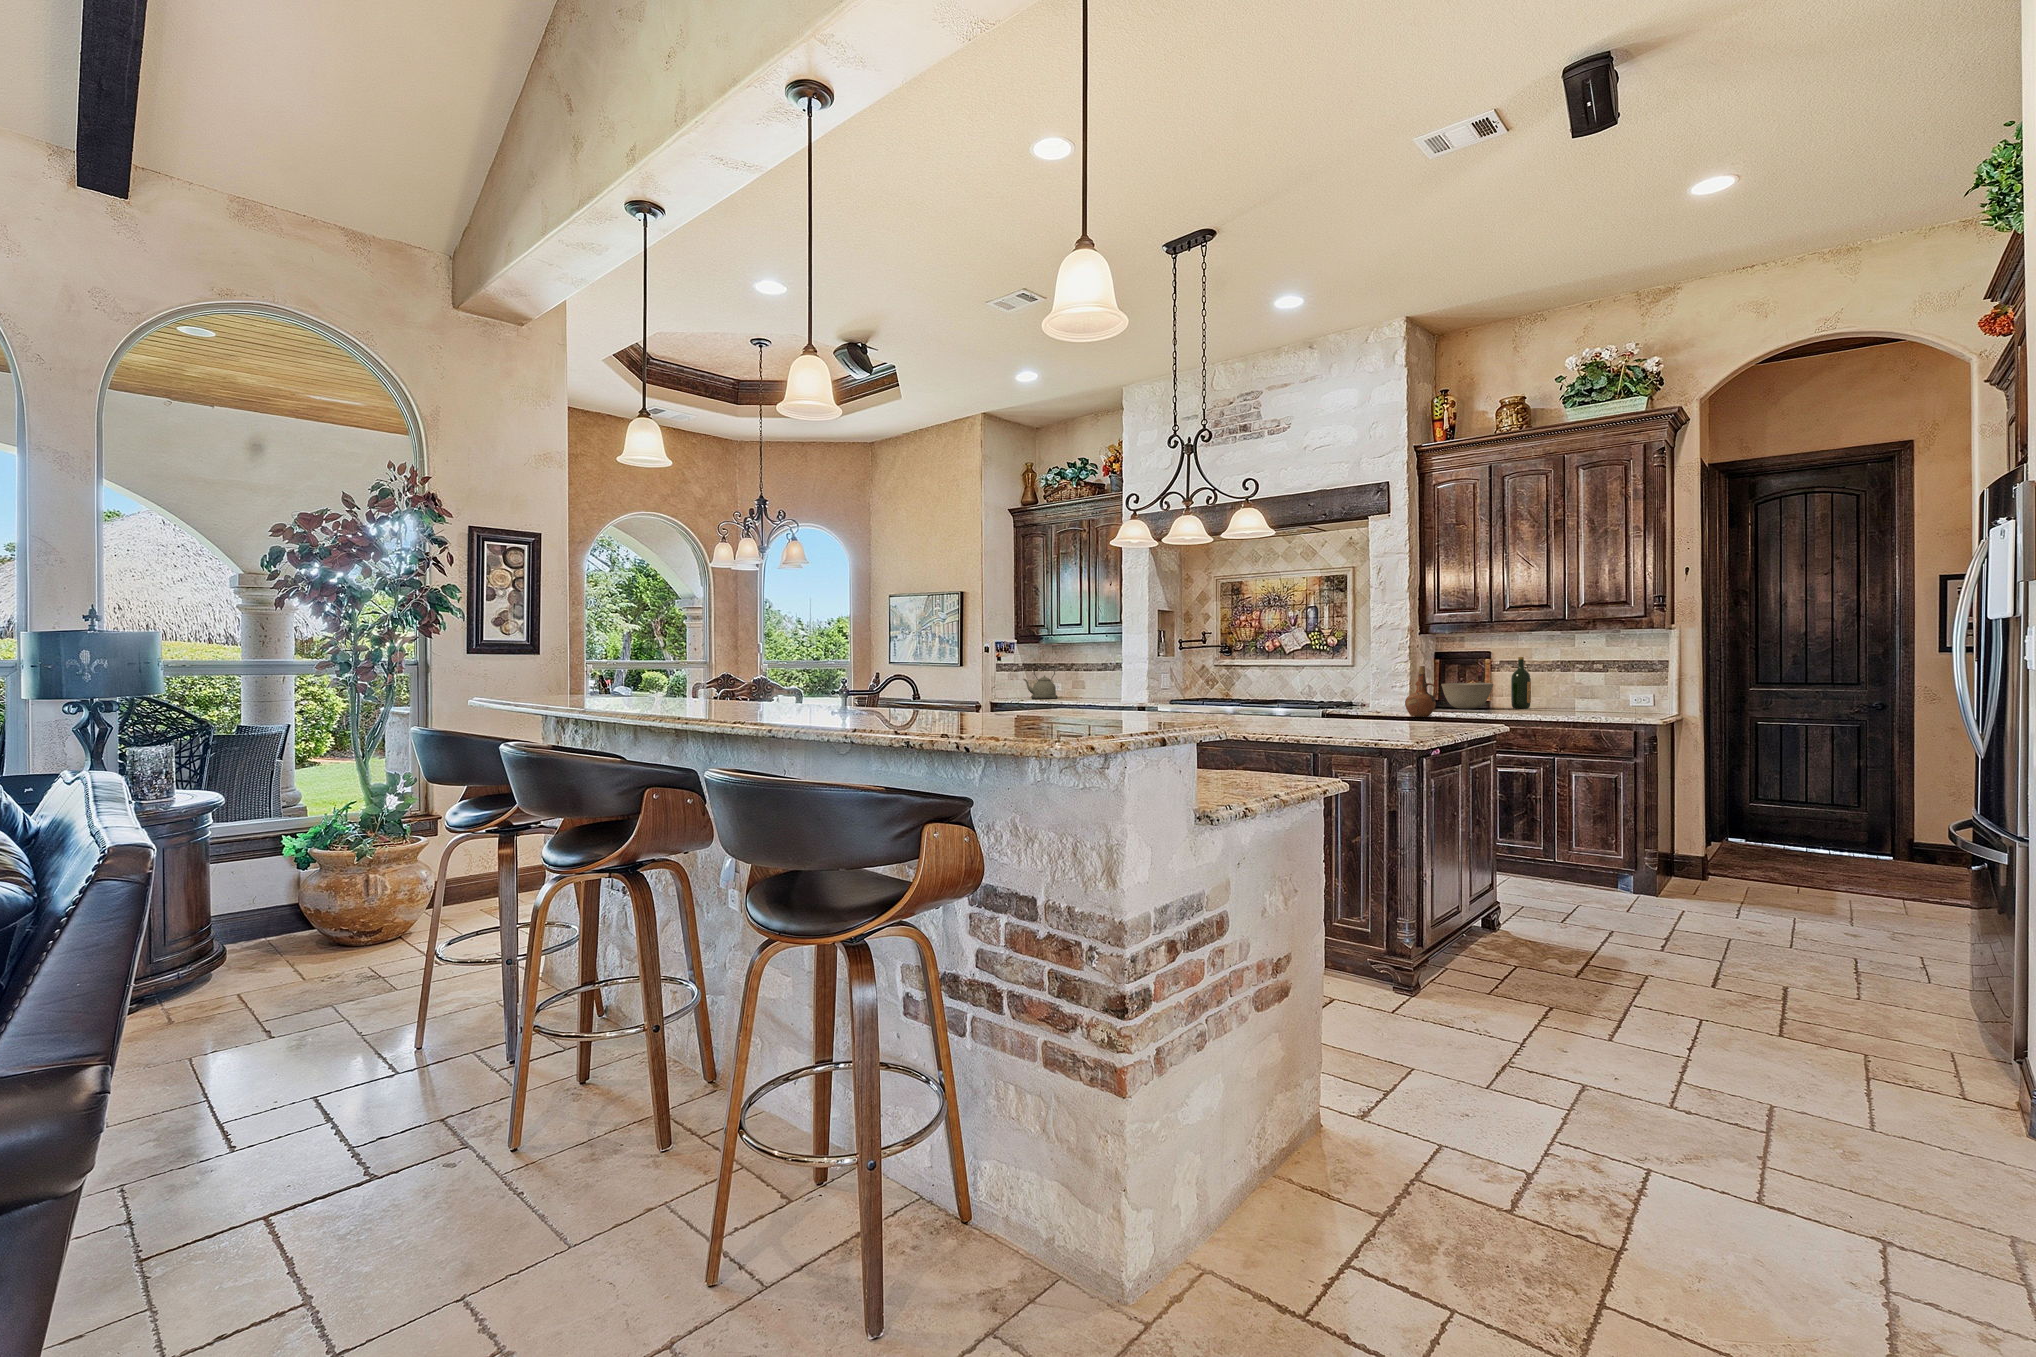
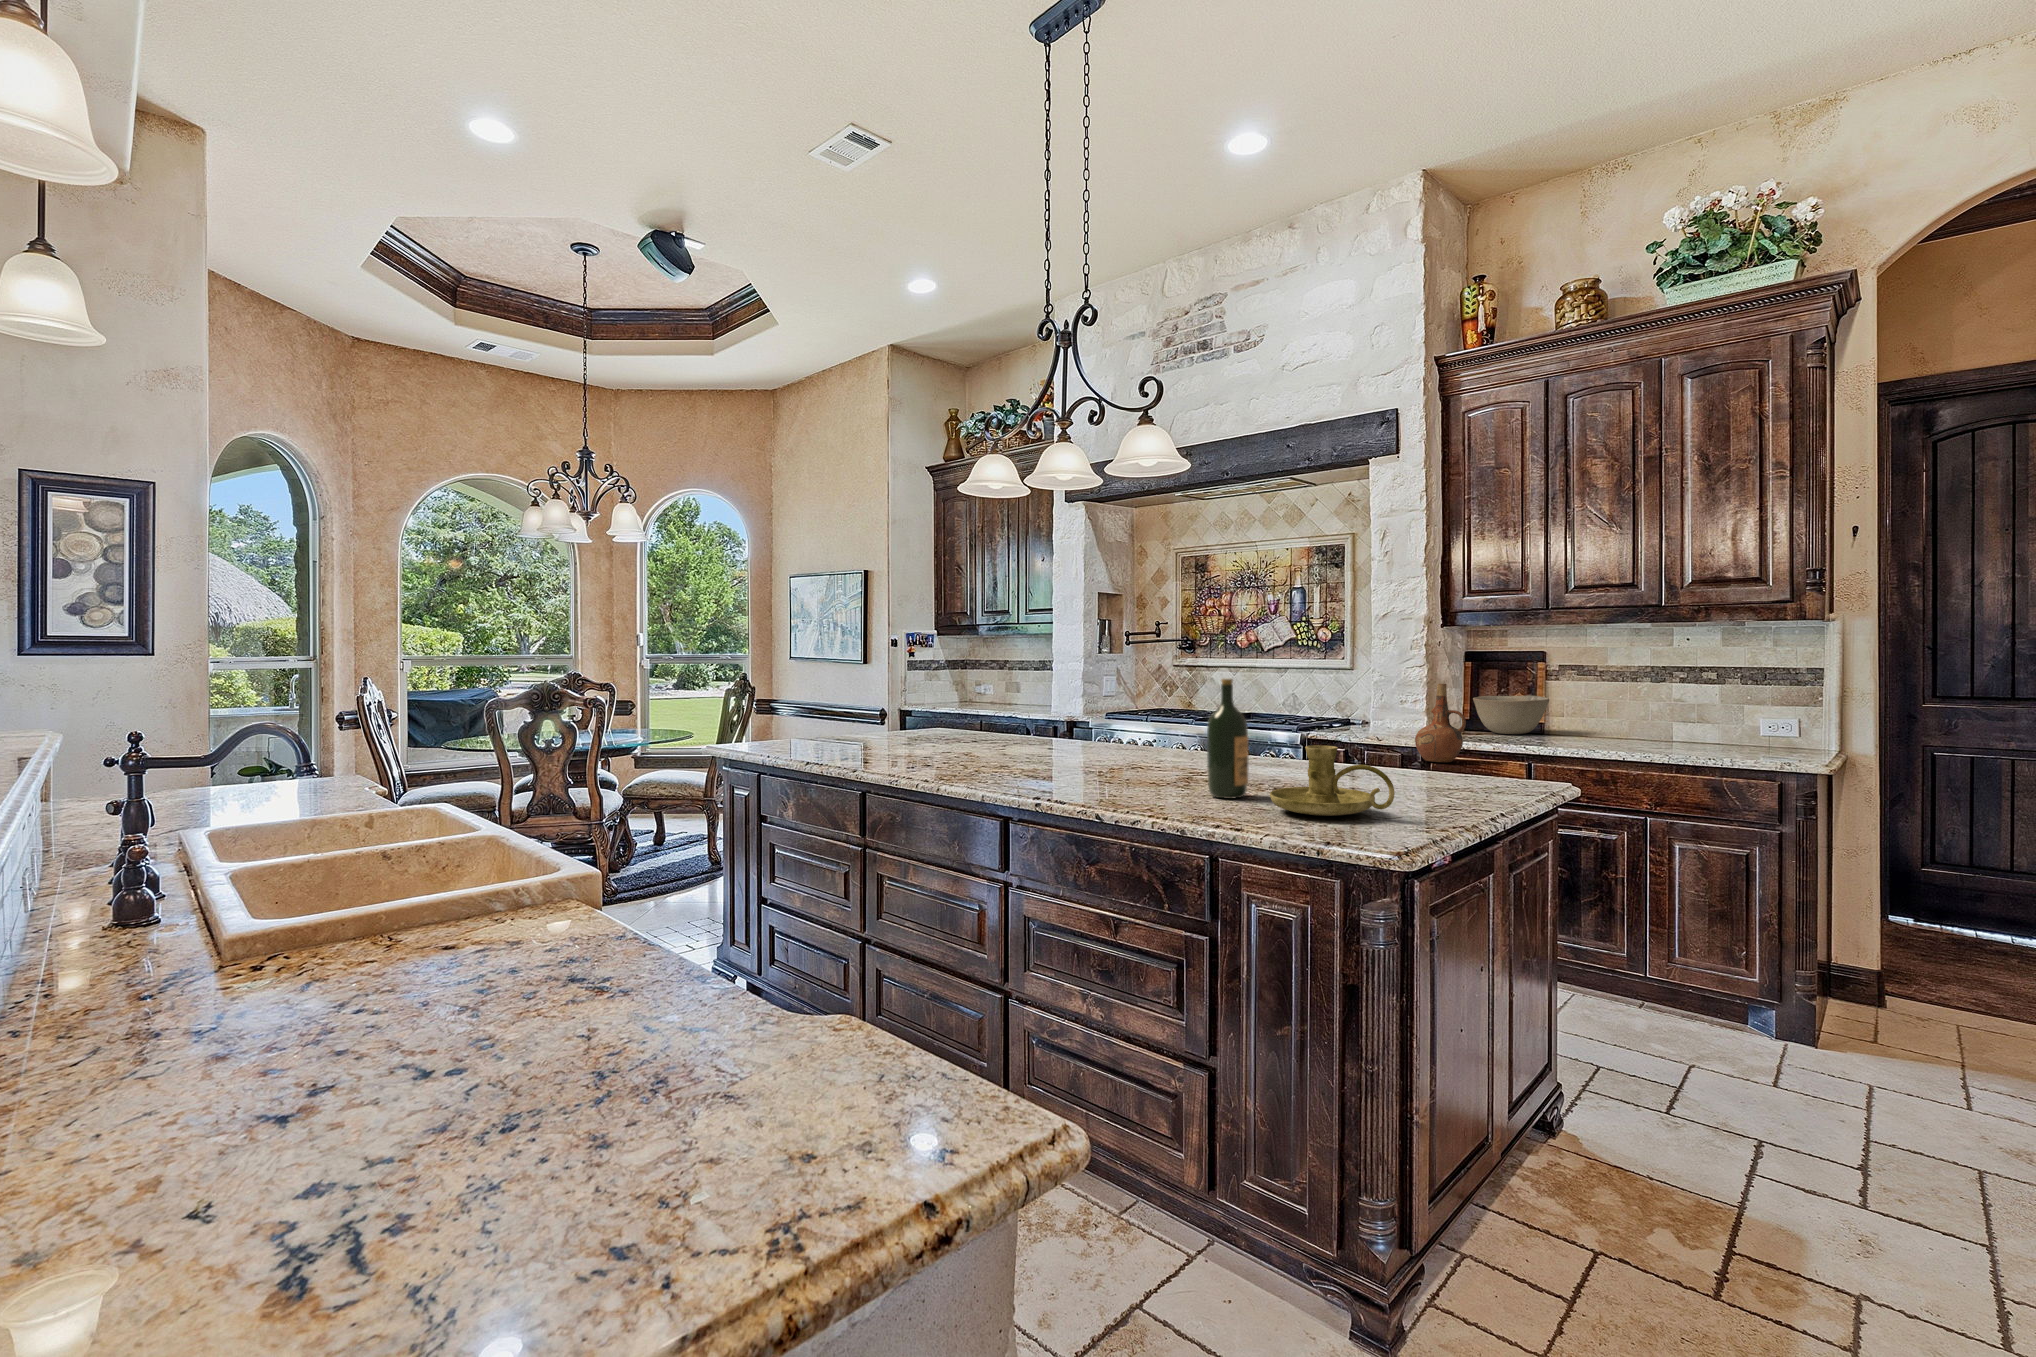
wine bottle: present [1511,657,1531,709] -> present [1207,679,1248,799]
kettle: present [1023,669,1058,699] -> none [942,667,986,706]
candle holder: none [1329,691,1401,729] -> present [1270,745,1395,816]

